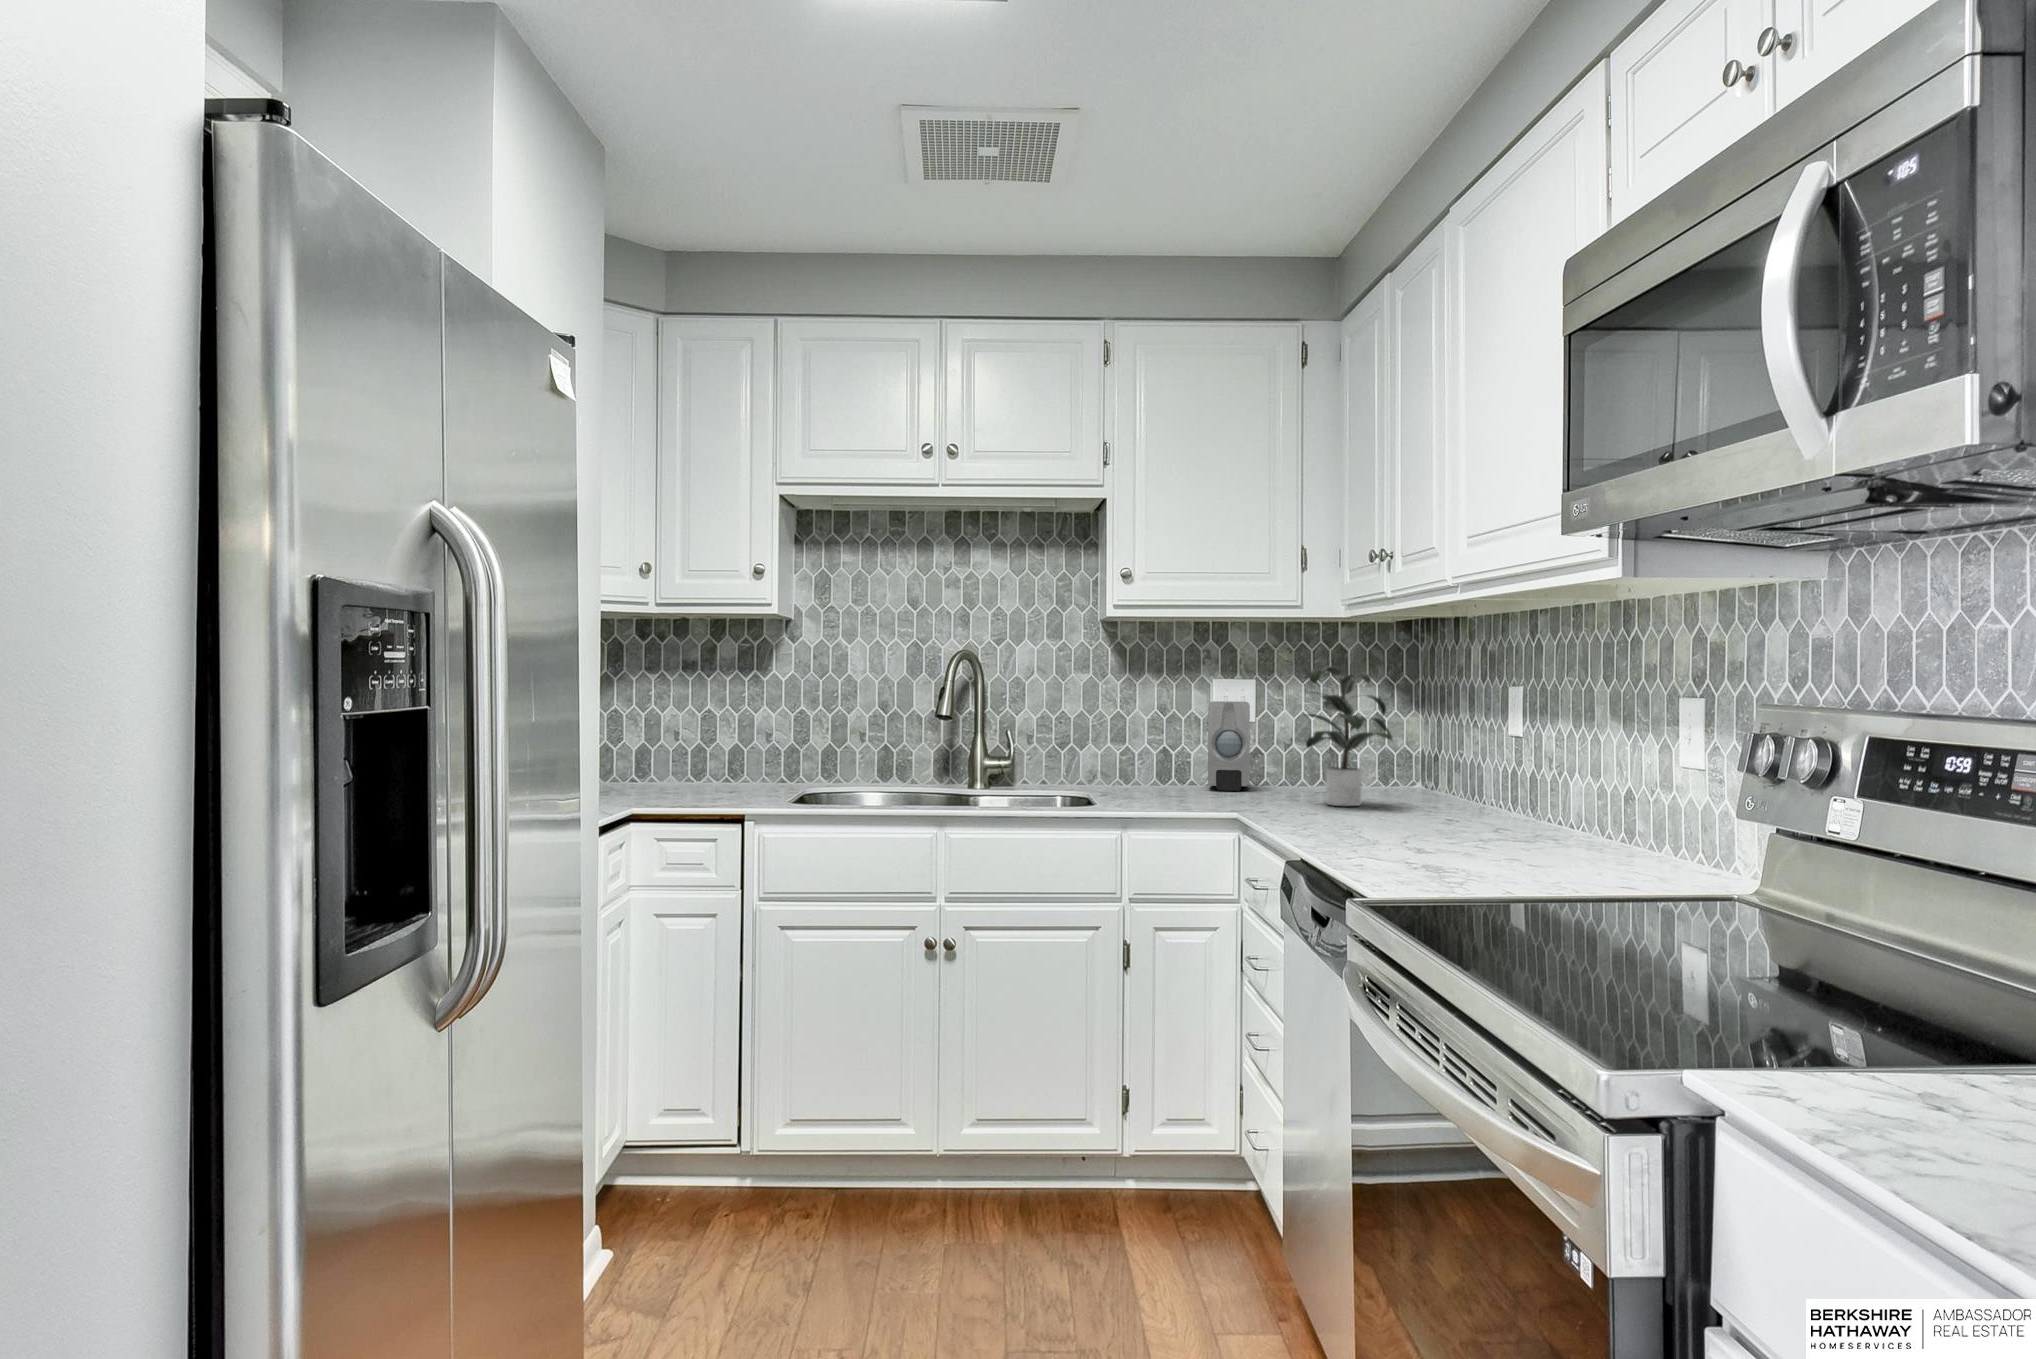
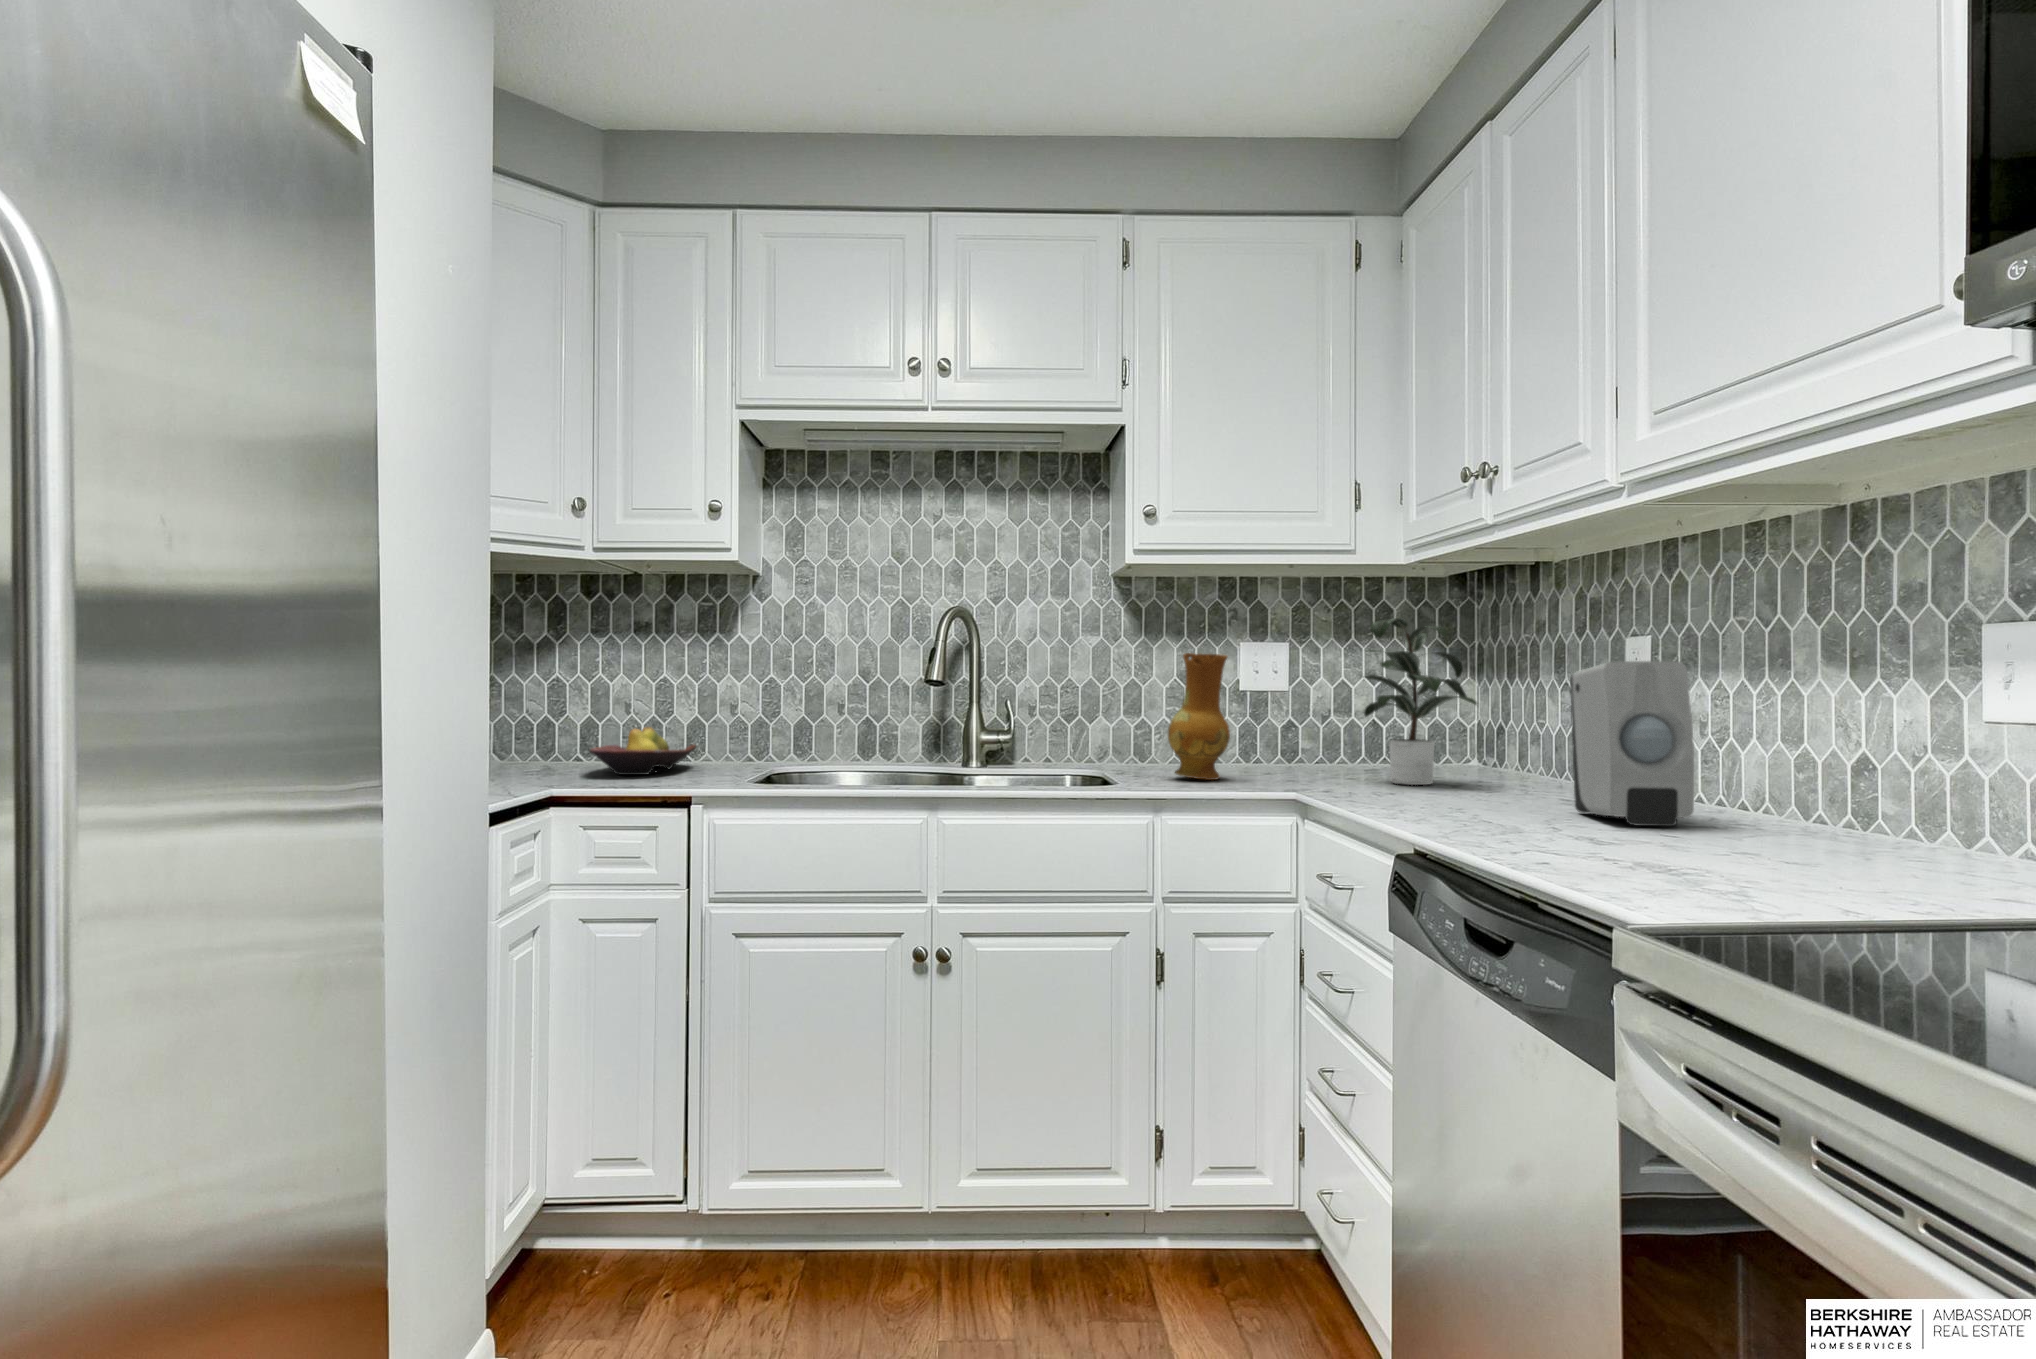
ceramic jug: none [1141,693,1194,801] -> present [1168,653,1230,780]
soap dispenser: present [1208,701,1250,791] -> present [1570,661,1694,826]
fruit bowl: none [648,752,736,795] -> present [590,727,696,775]

